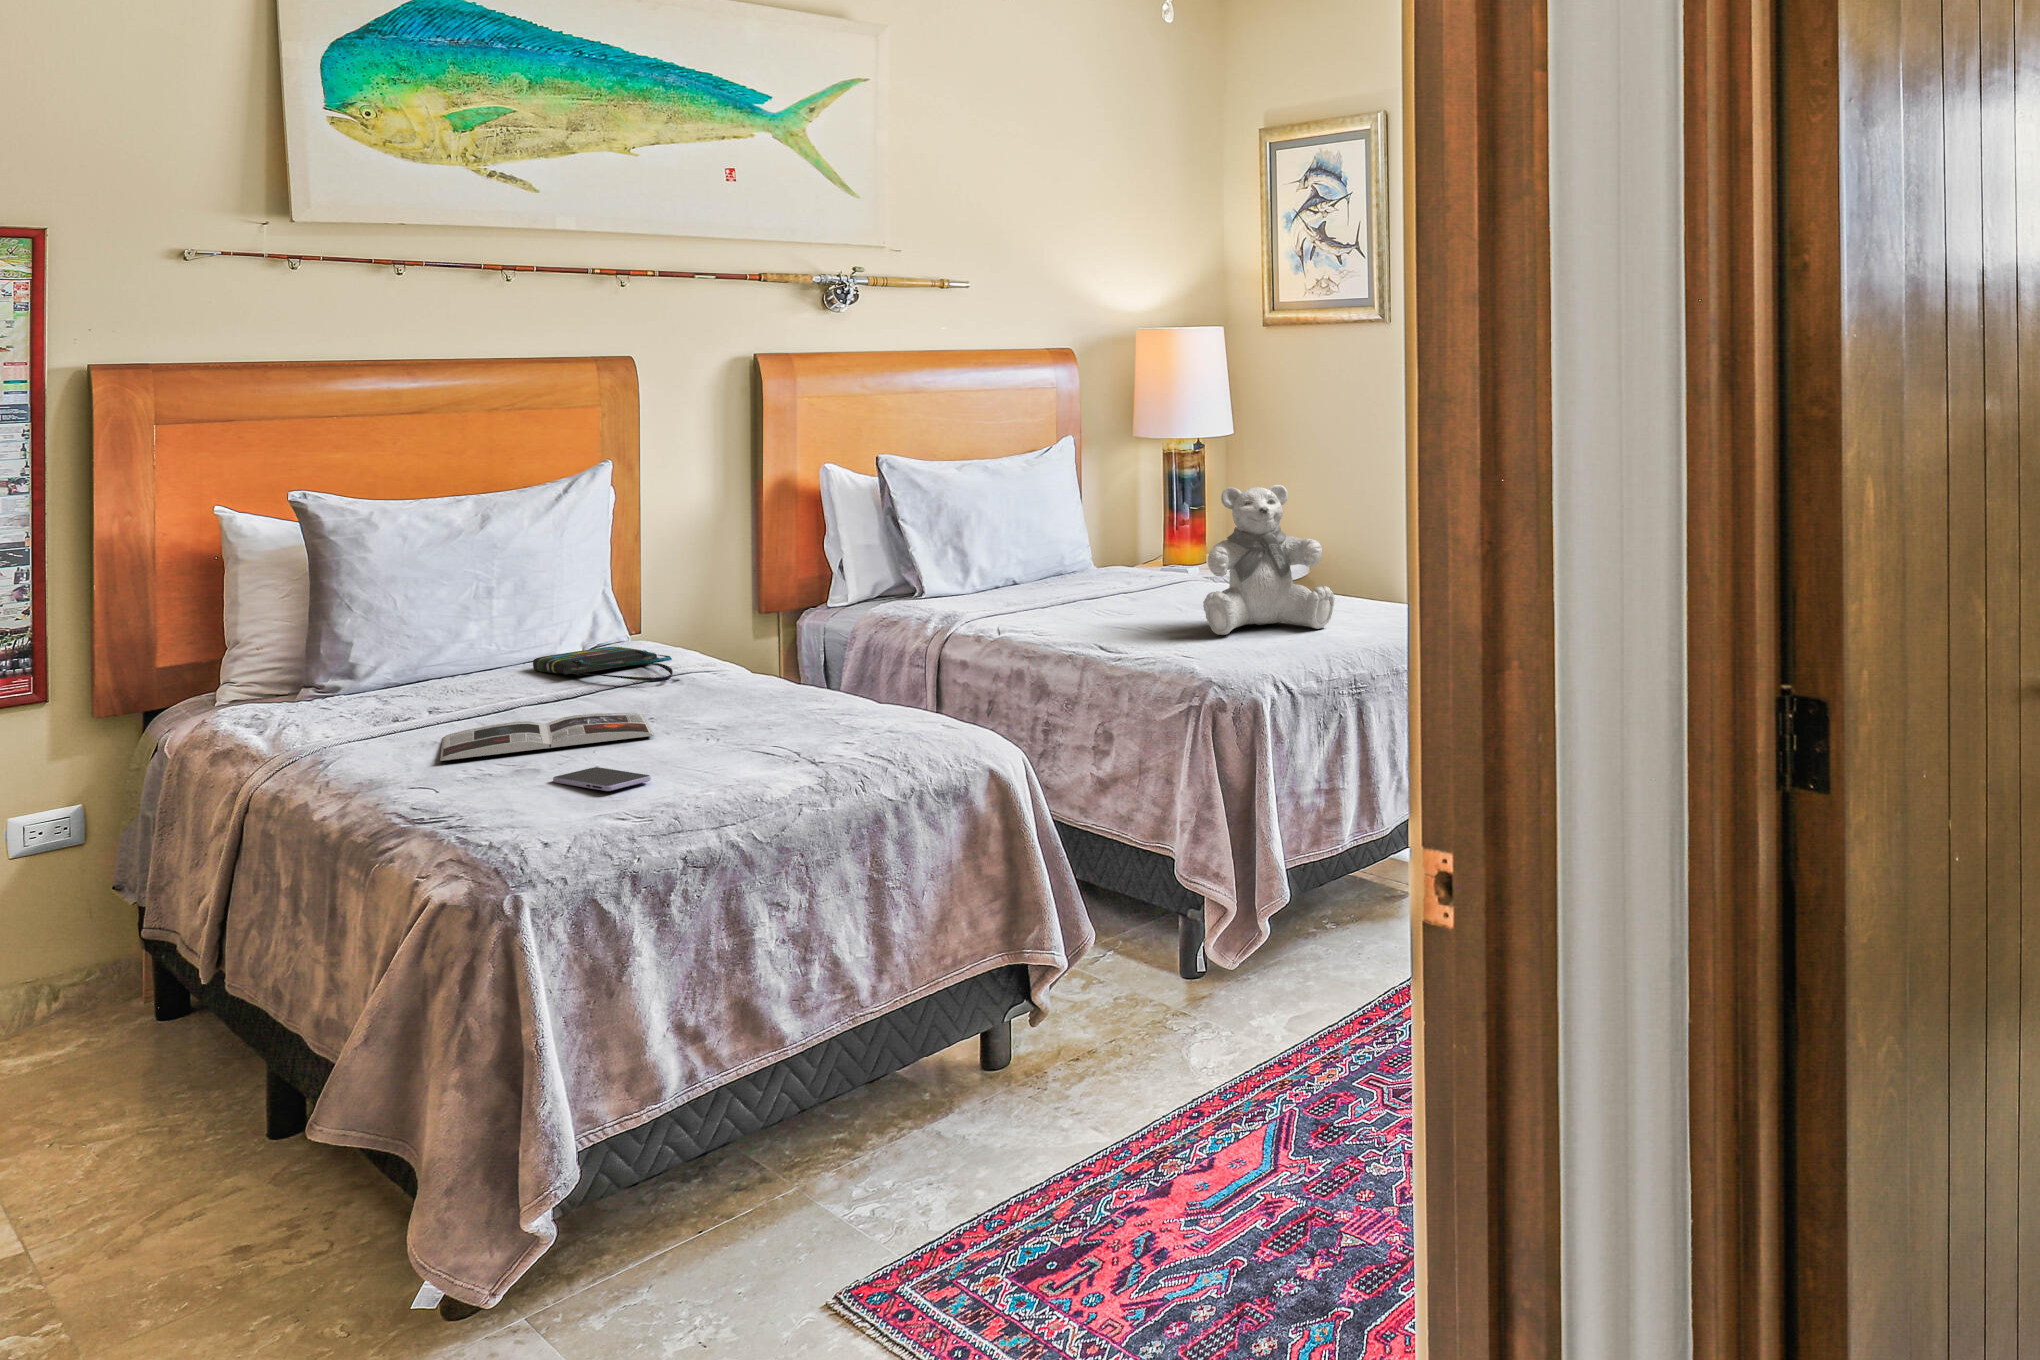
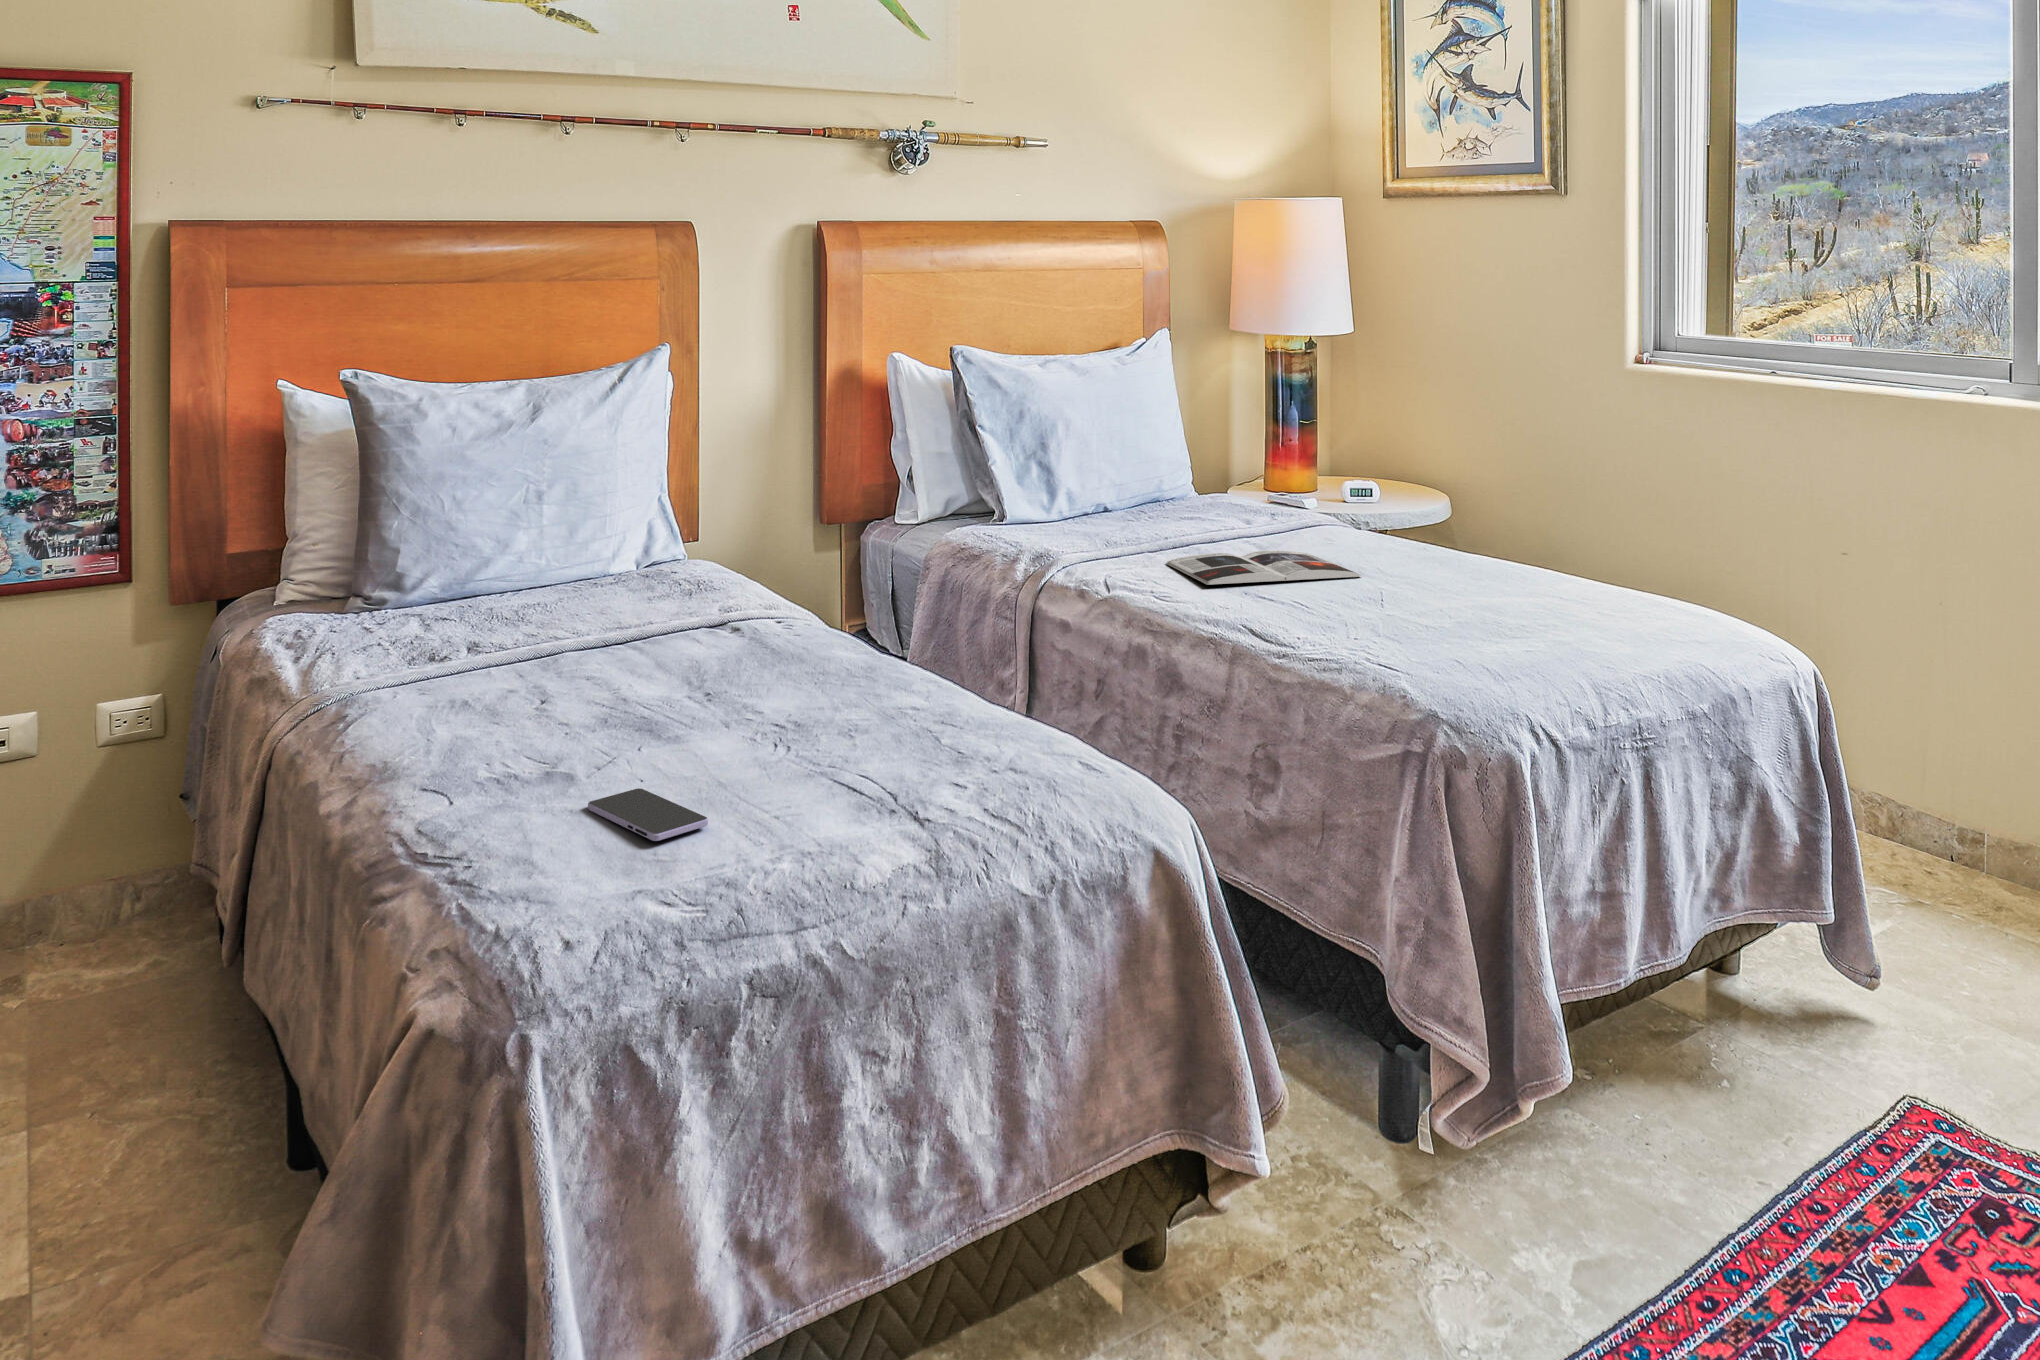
teddy bear: present [1203,485,1335,635] -> none [1383,412,1569,619]
tote bag: present [533,647,673,681] -> none [574,577,726,637]
magazine: present [440,713,653,761] -> present [1166,551,1362,585]

